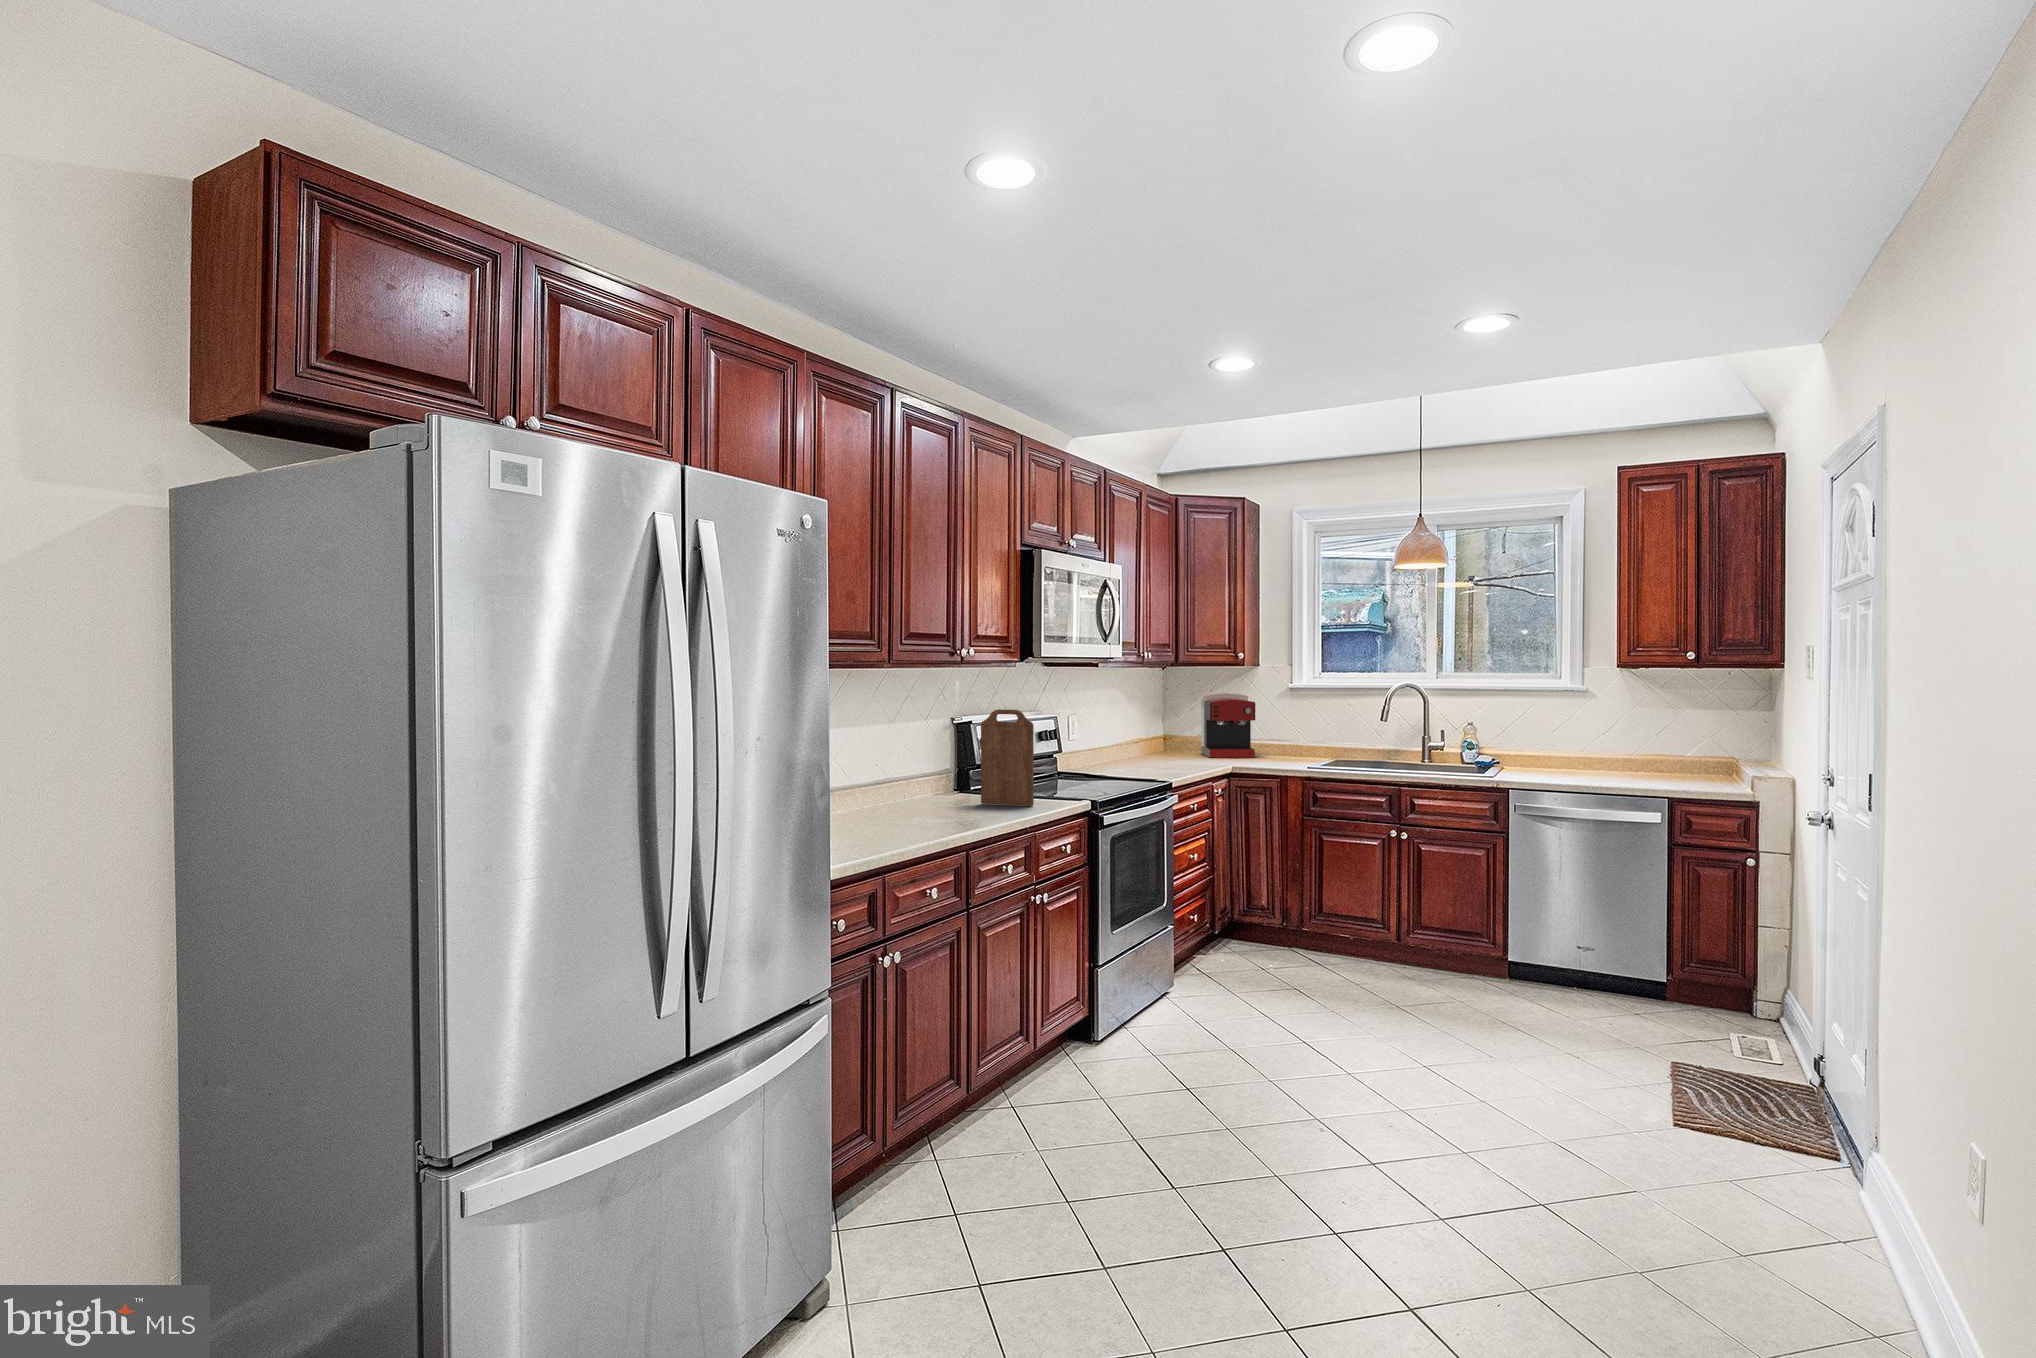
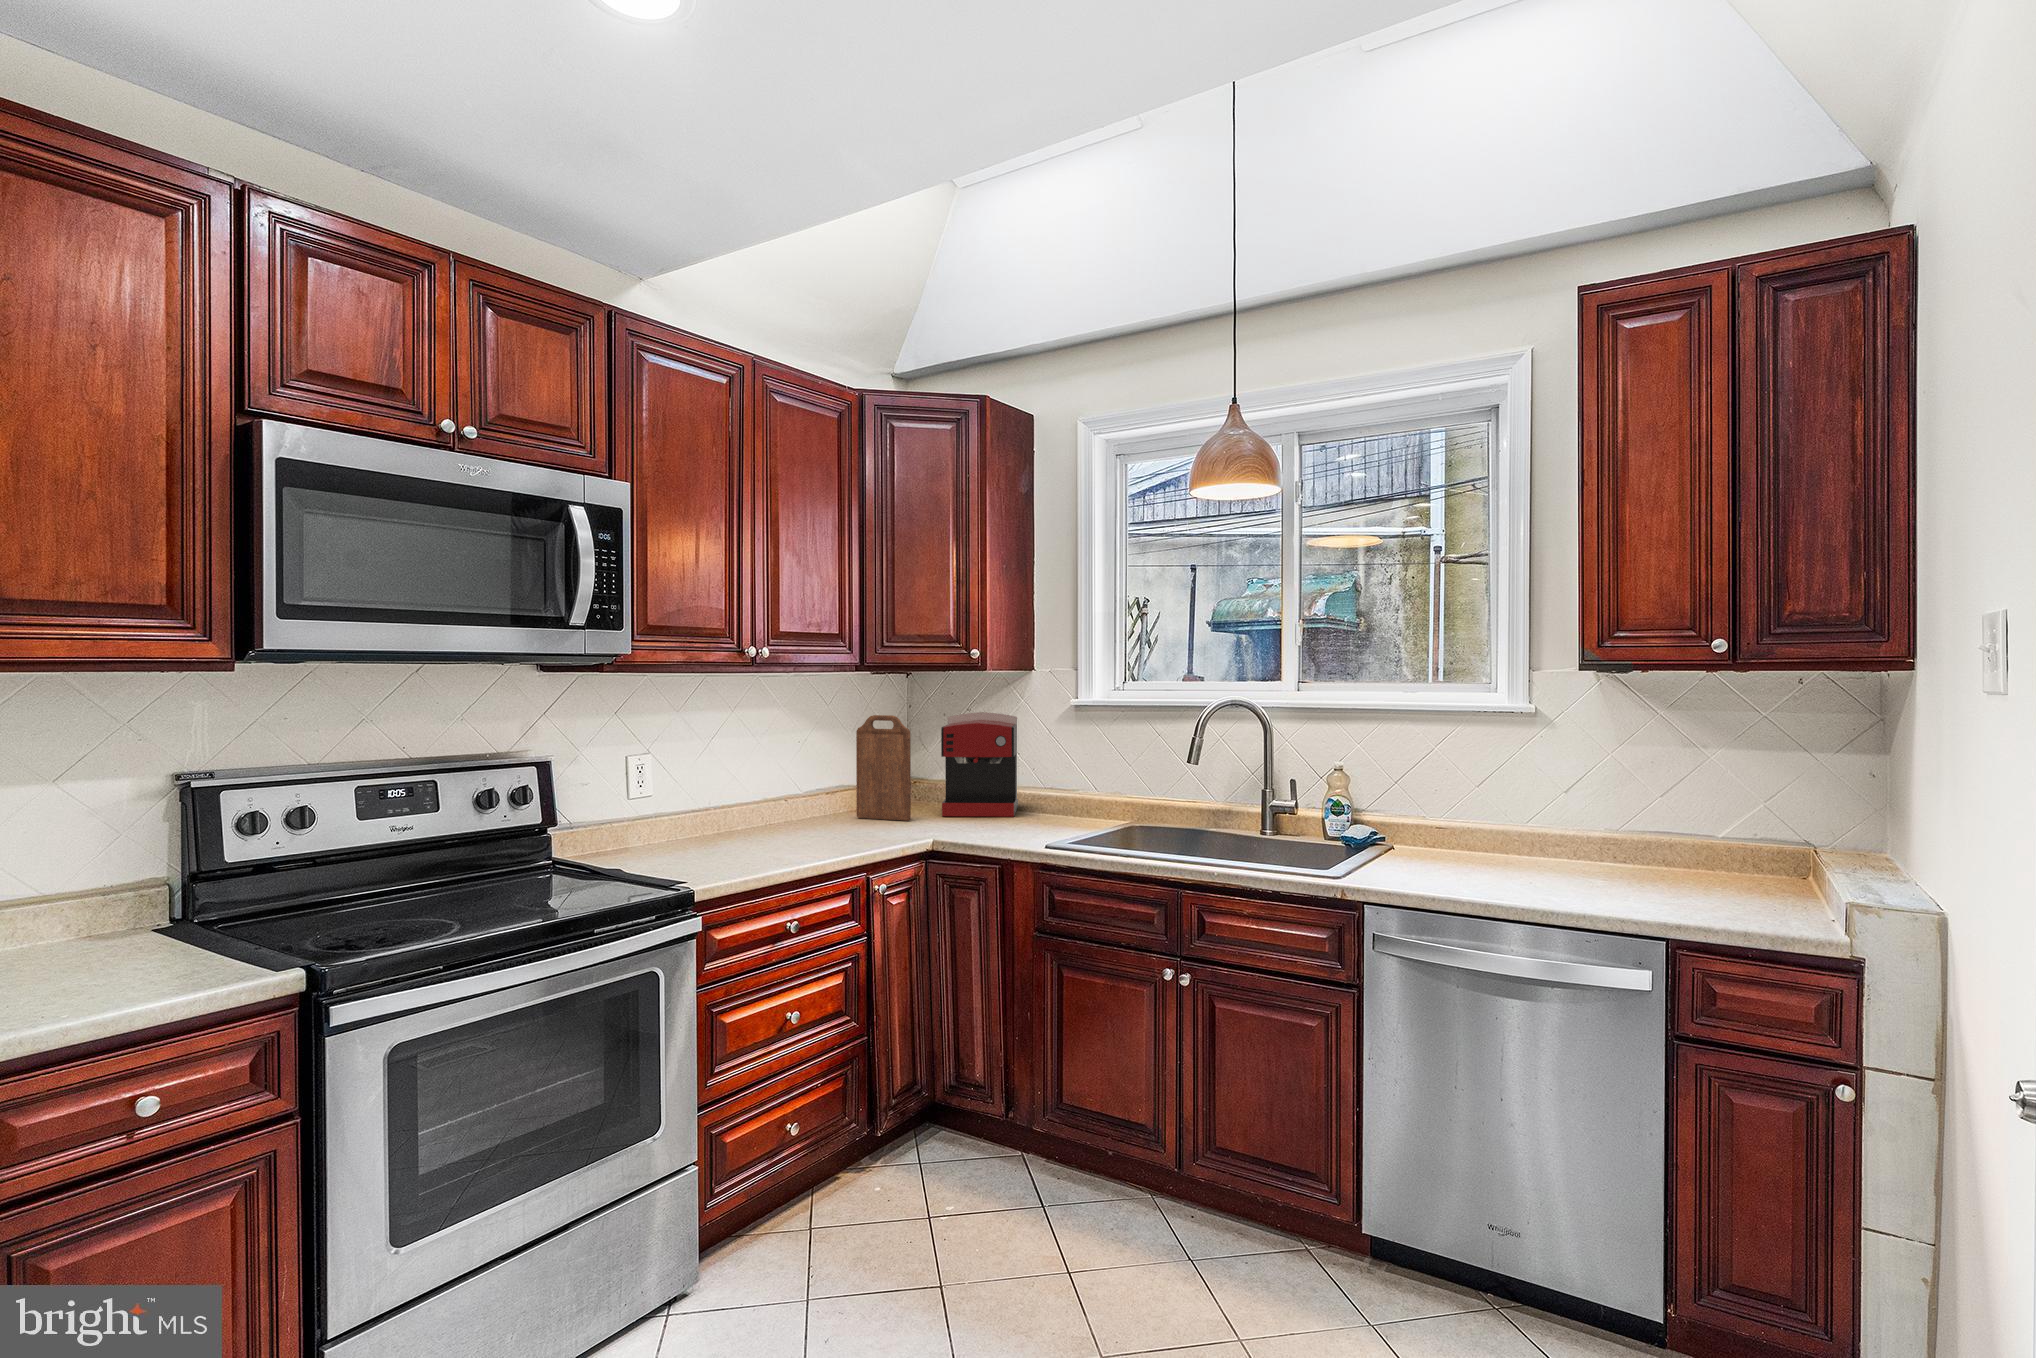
cutting board: present [981,709,1034,806] -> present [856,715,911,821]

